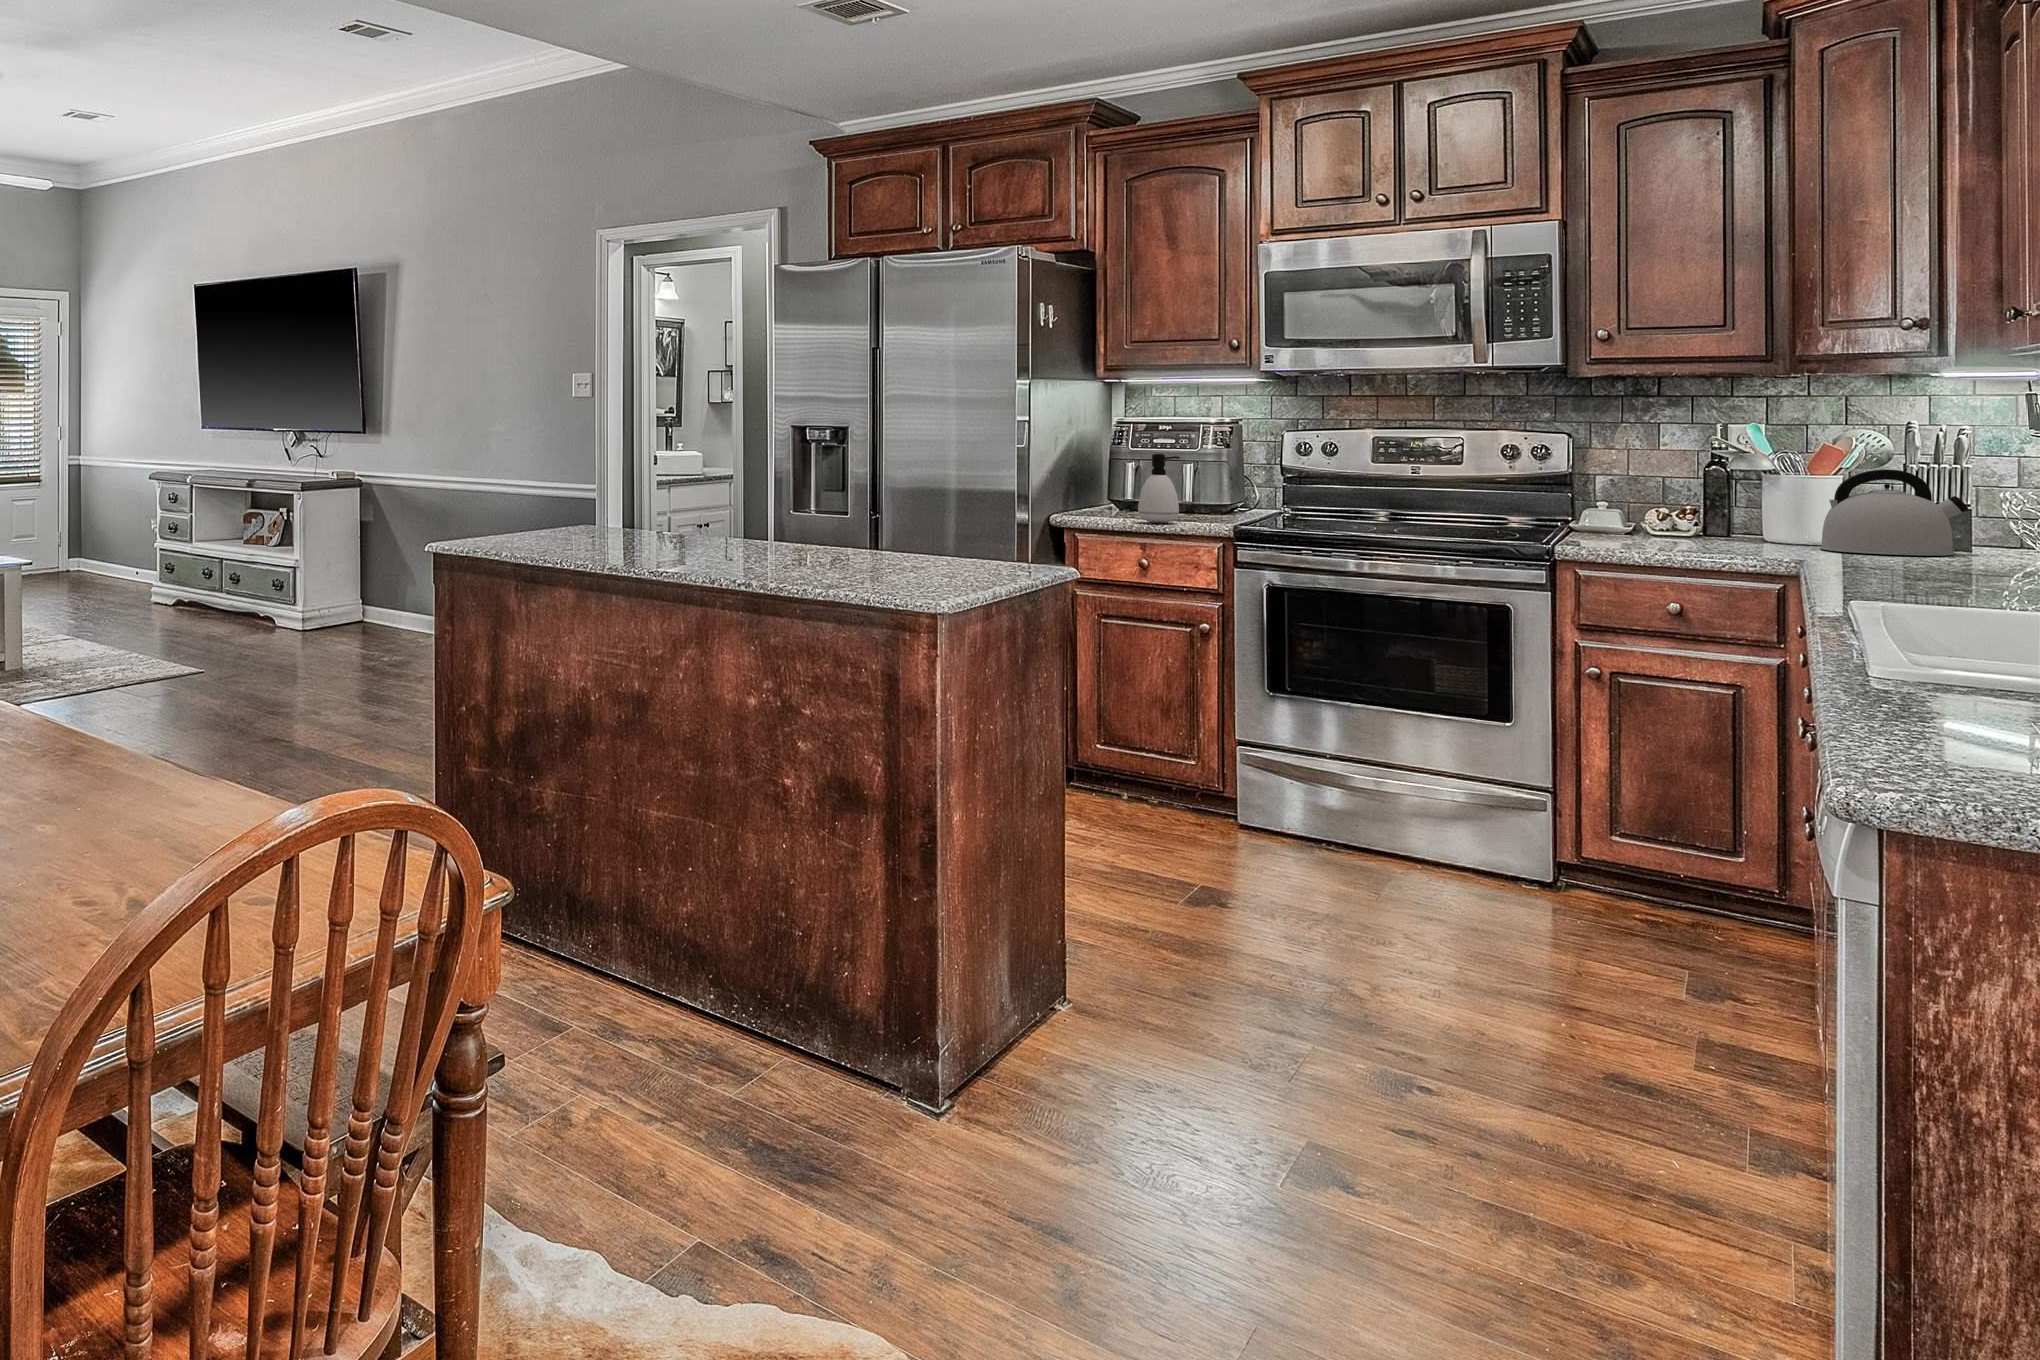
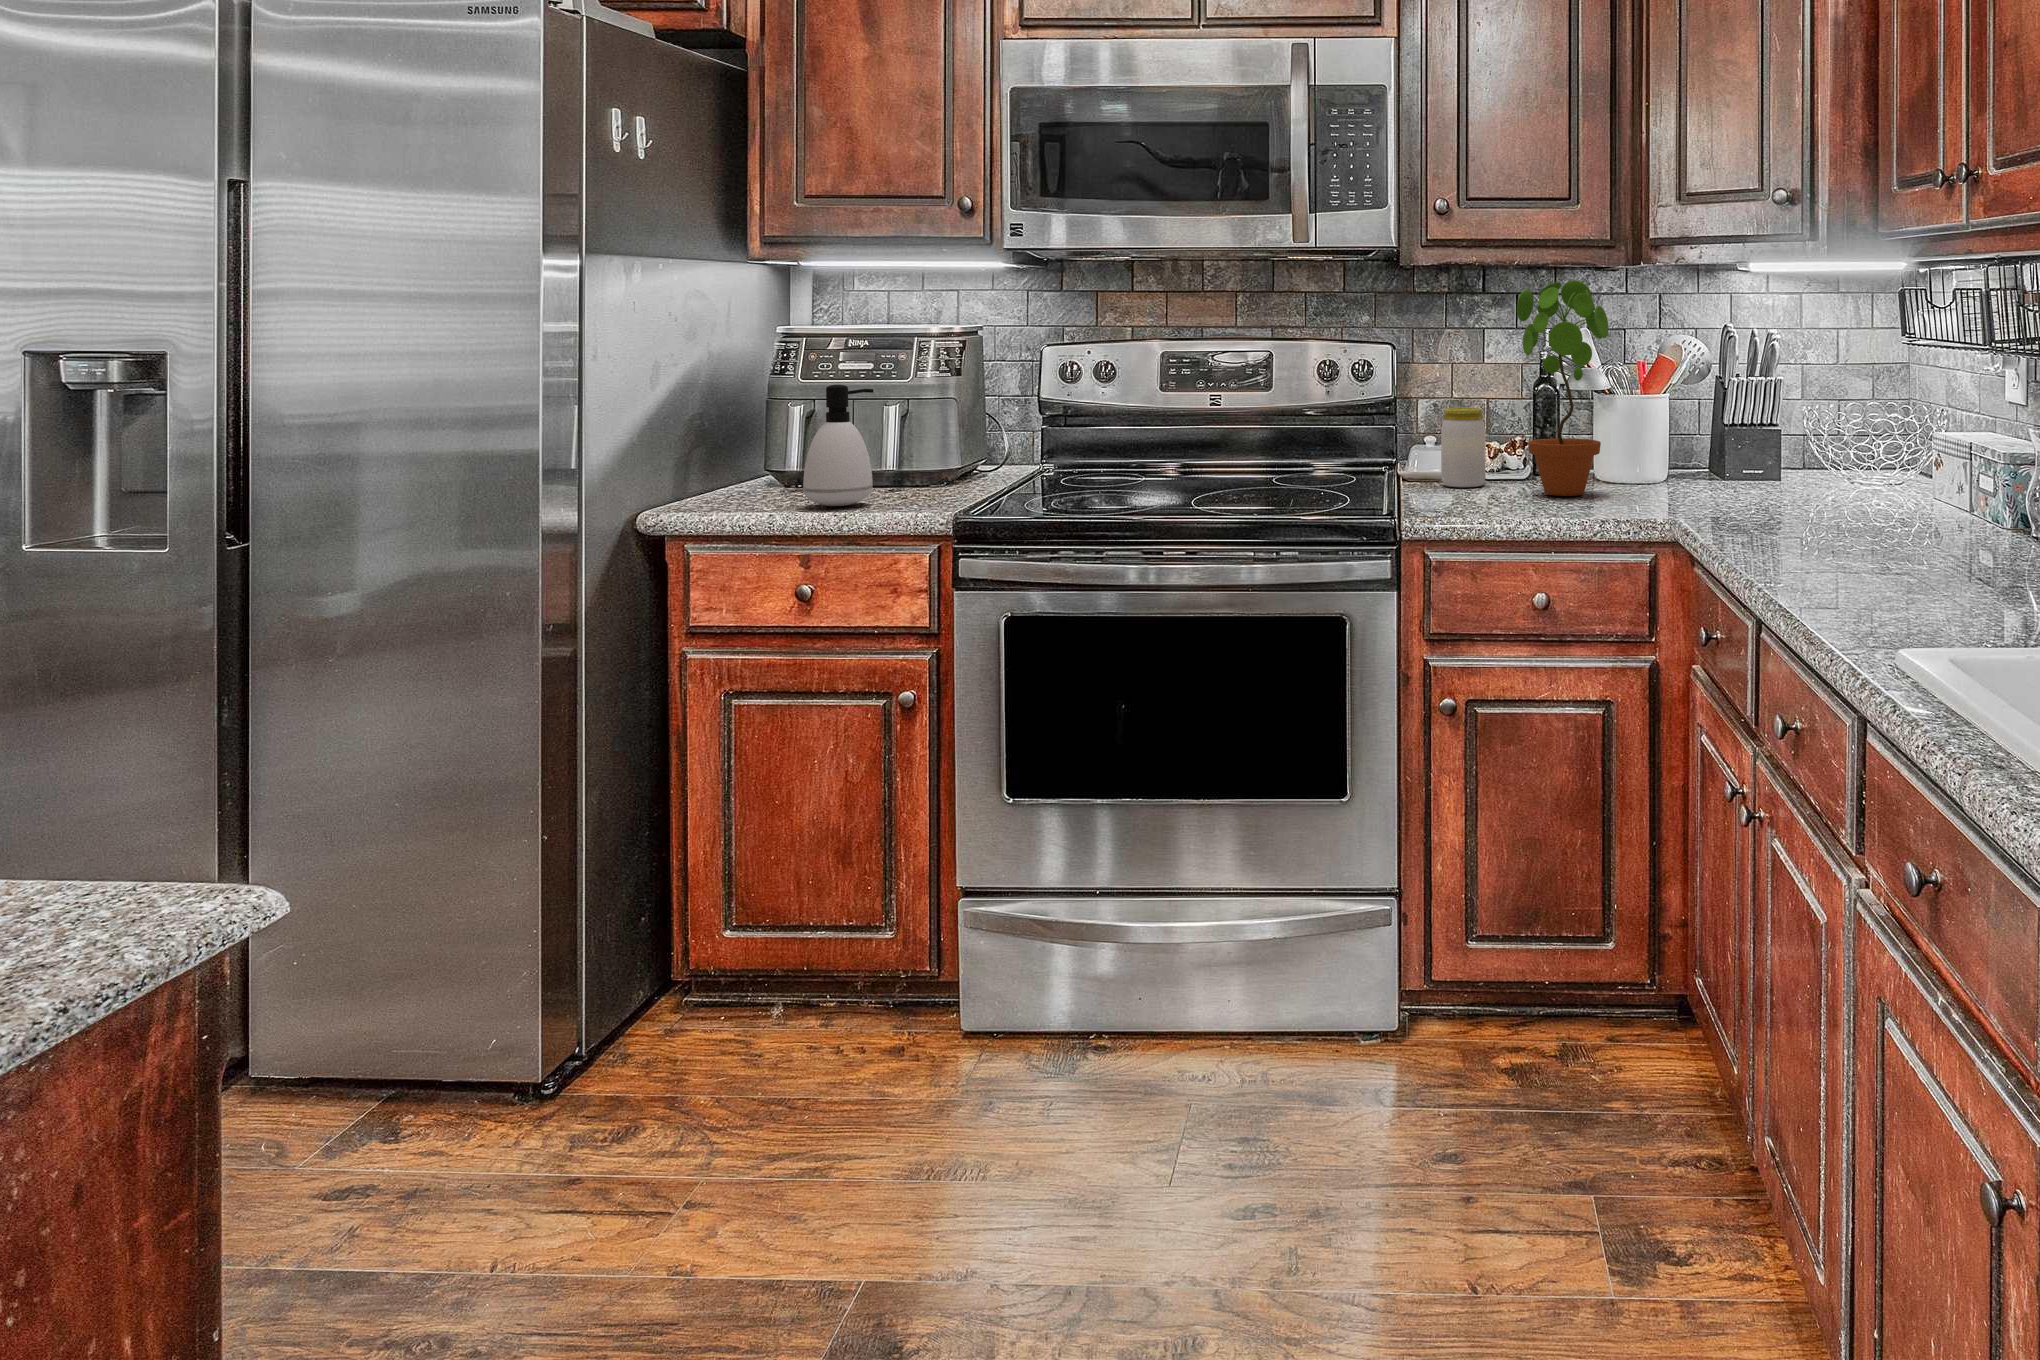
potted plant: none [1670,387,1755,542] -> present [1517,280,1609,496]
kettle: present [1820,470,1968,556] -> none [1681,392,1821,509]
jar: none [1605,478,1646,534] -> present [1441,407,1486,487]

